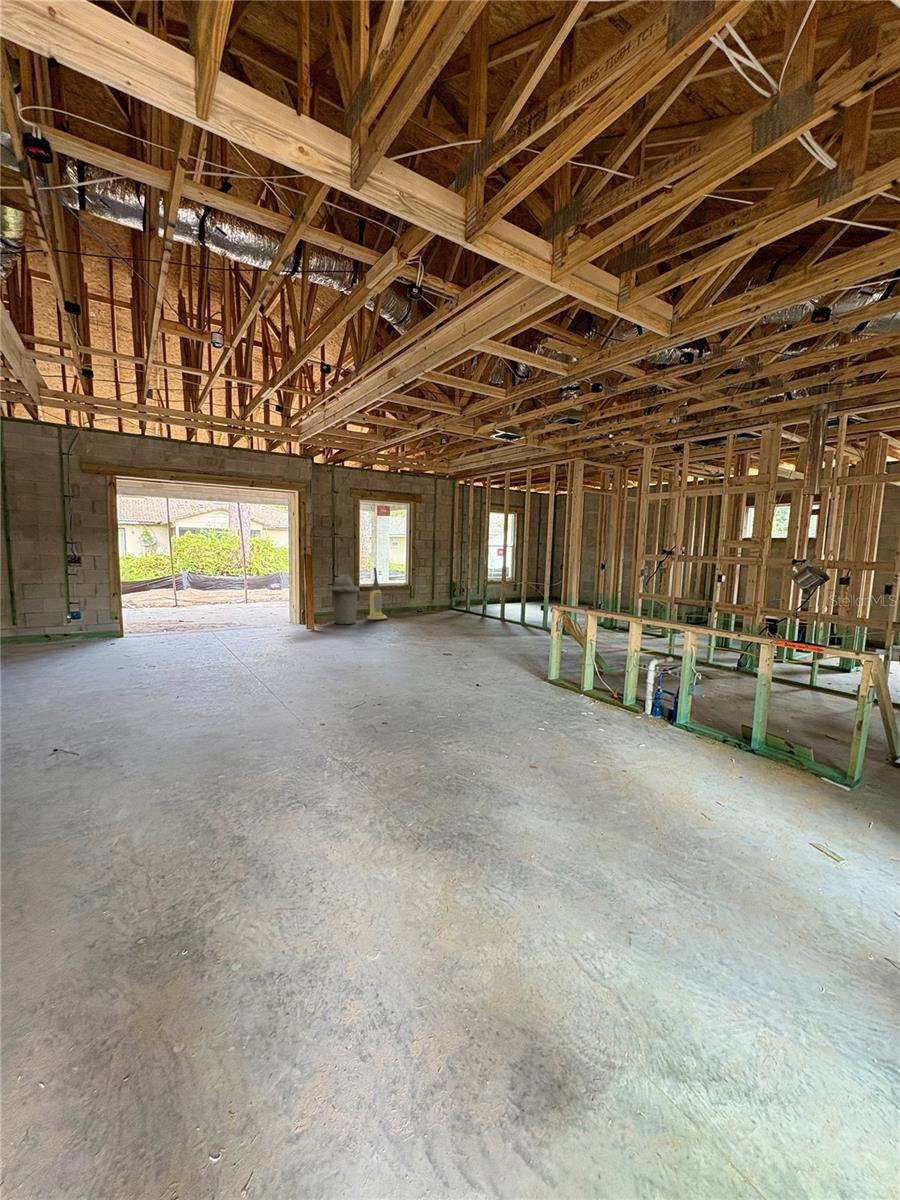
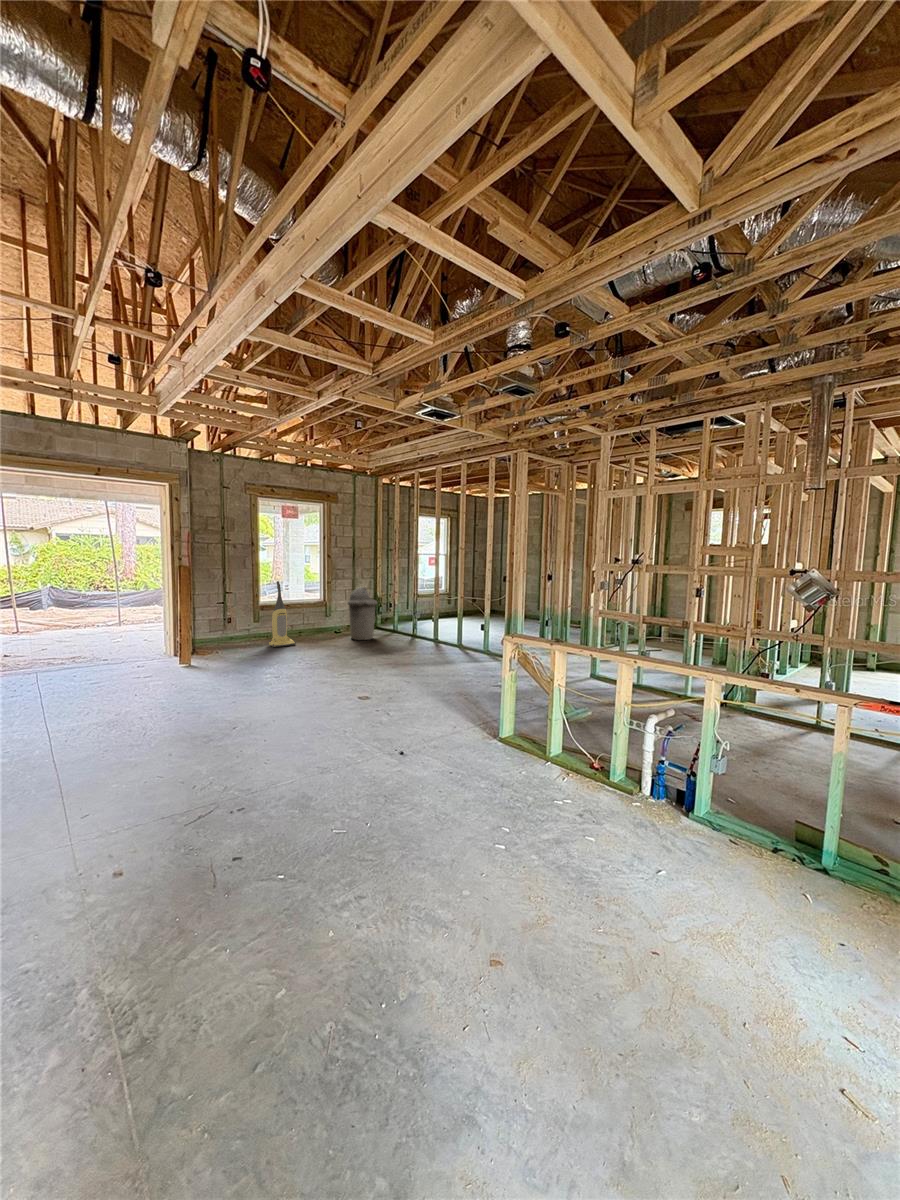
trash can: present [331,575,359,624] -> present [347,587,377,640]

